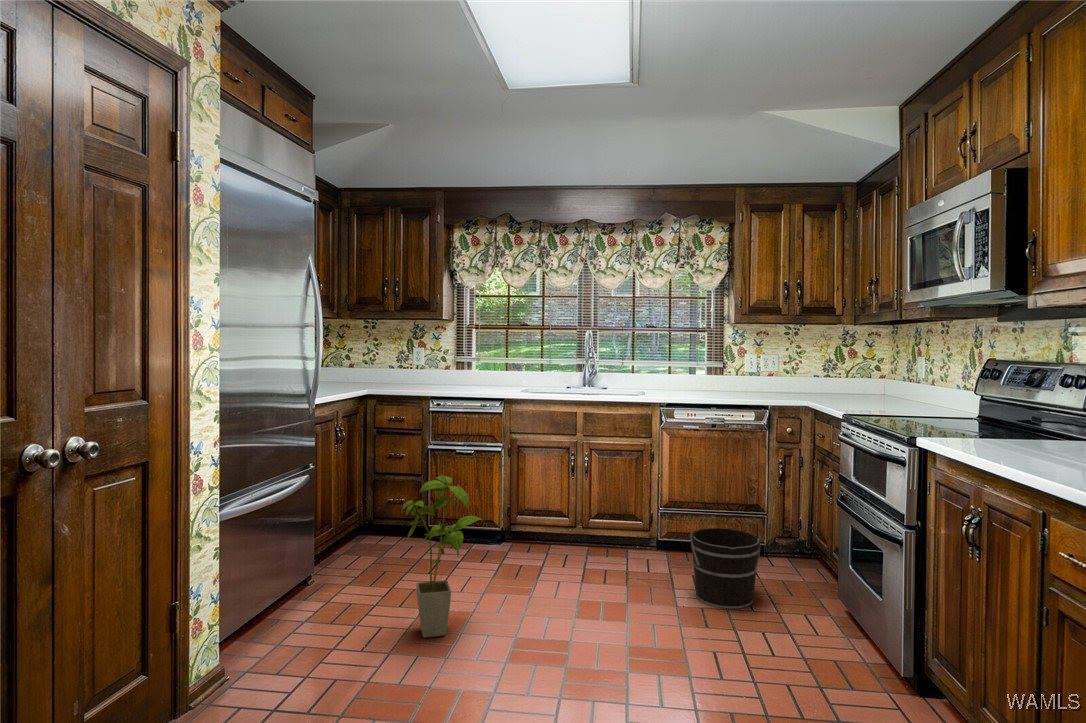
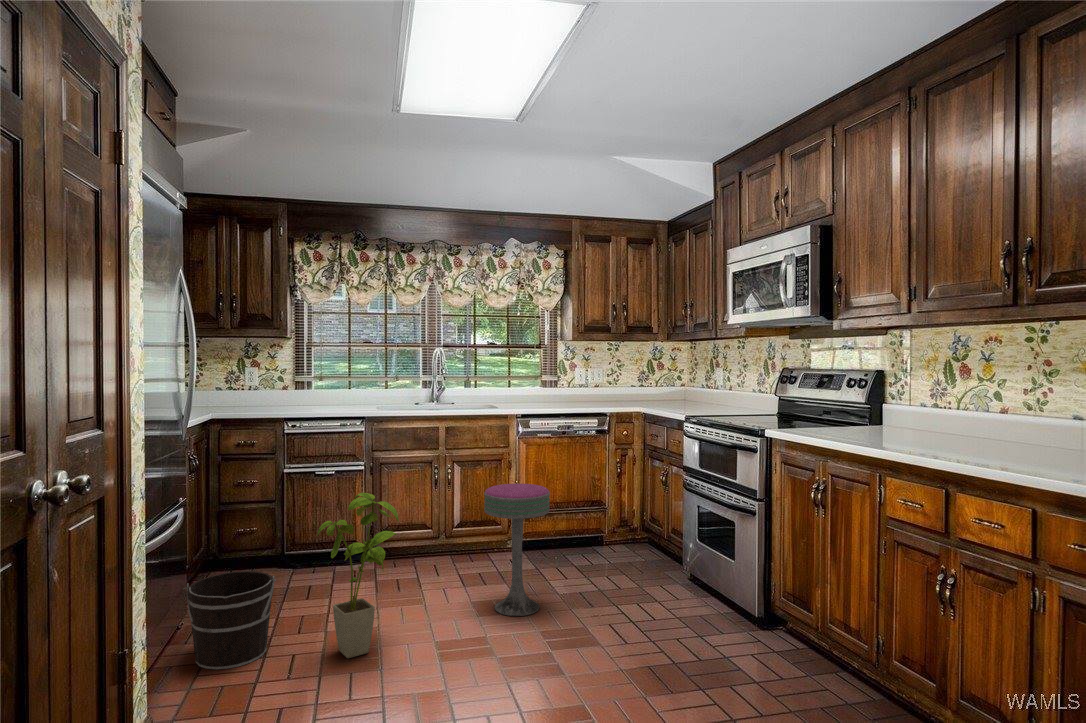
bar stool: none [584,478,656,623] -> present [484,484,550,616]
bucket: present [689,528,763,609] -> present [183,571,276,669]

